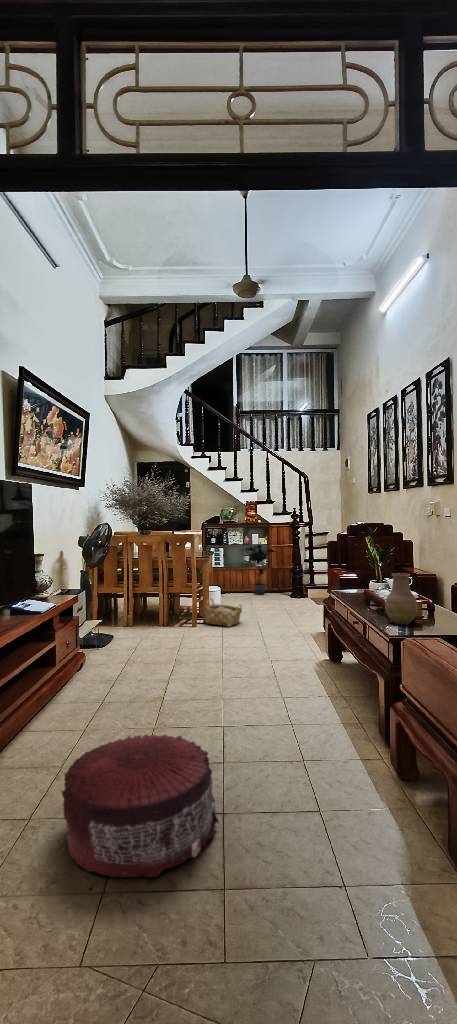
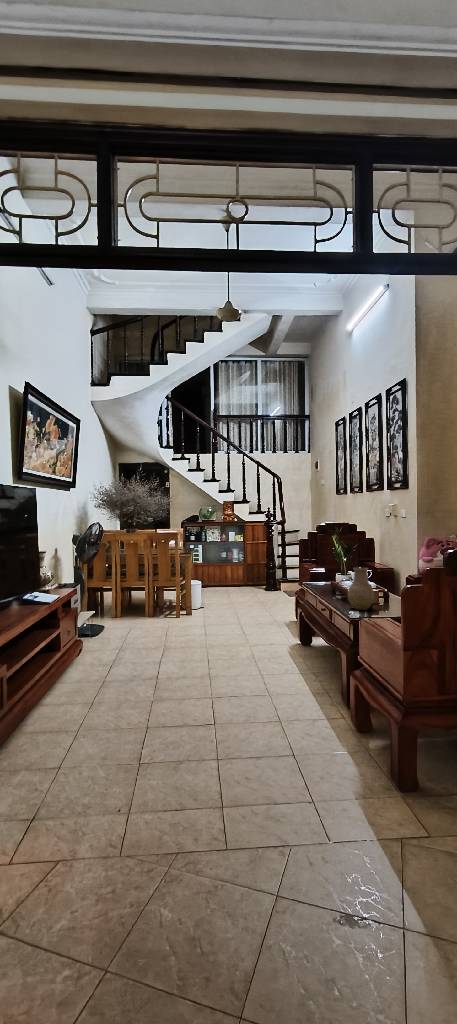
potted plant: present [243,544,276,594] -> none [219,540,252,589]
woven basket: present [205,599,242,627] -> none [188,592,222,618]
pouf: present [62,734,219,877] -> none [95,696,217,796]

